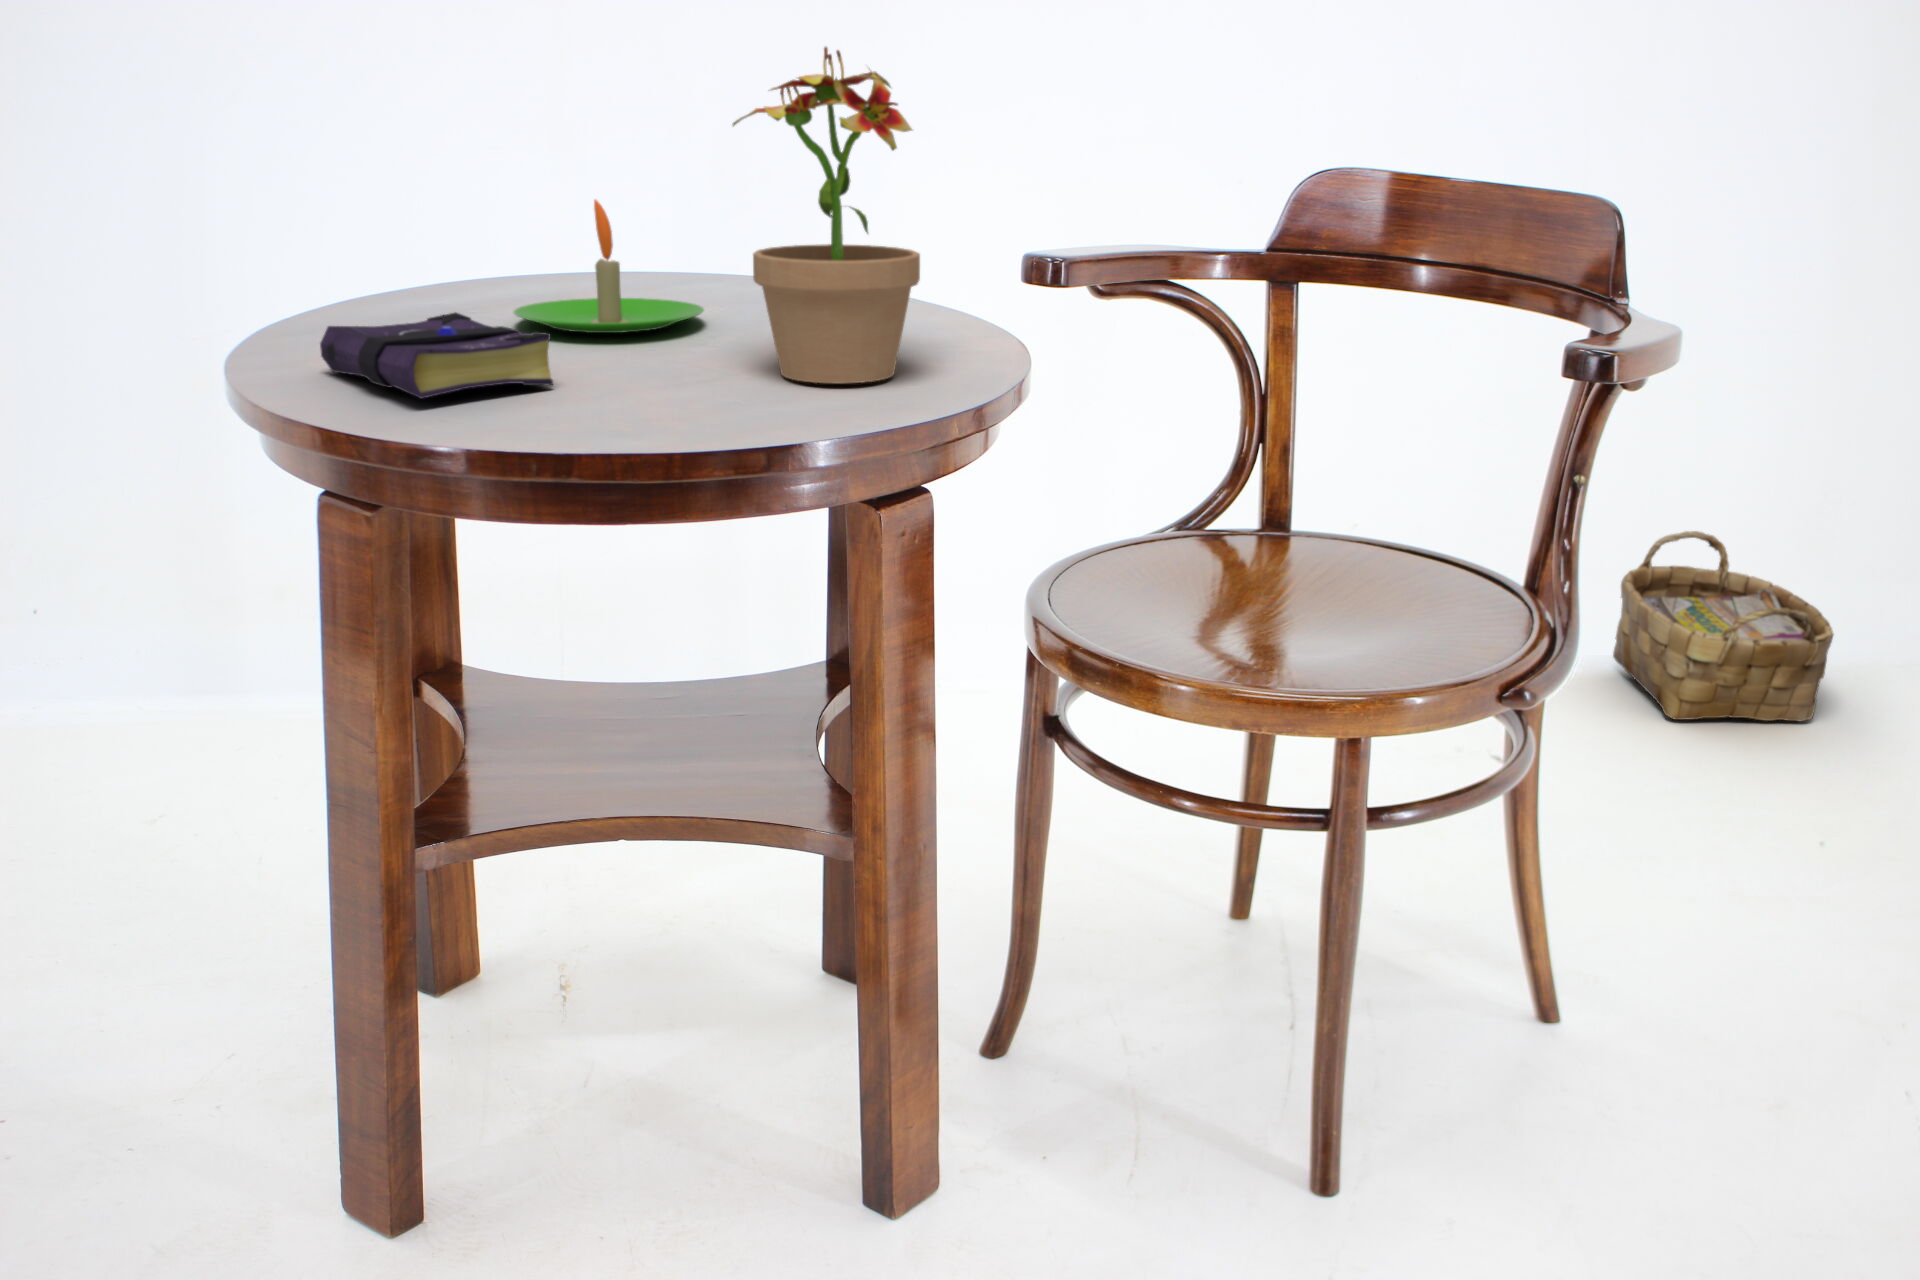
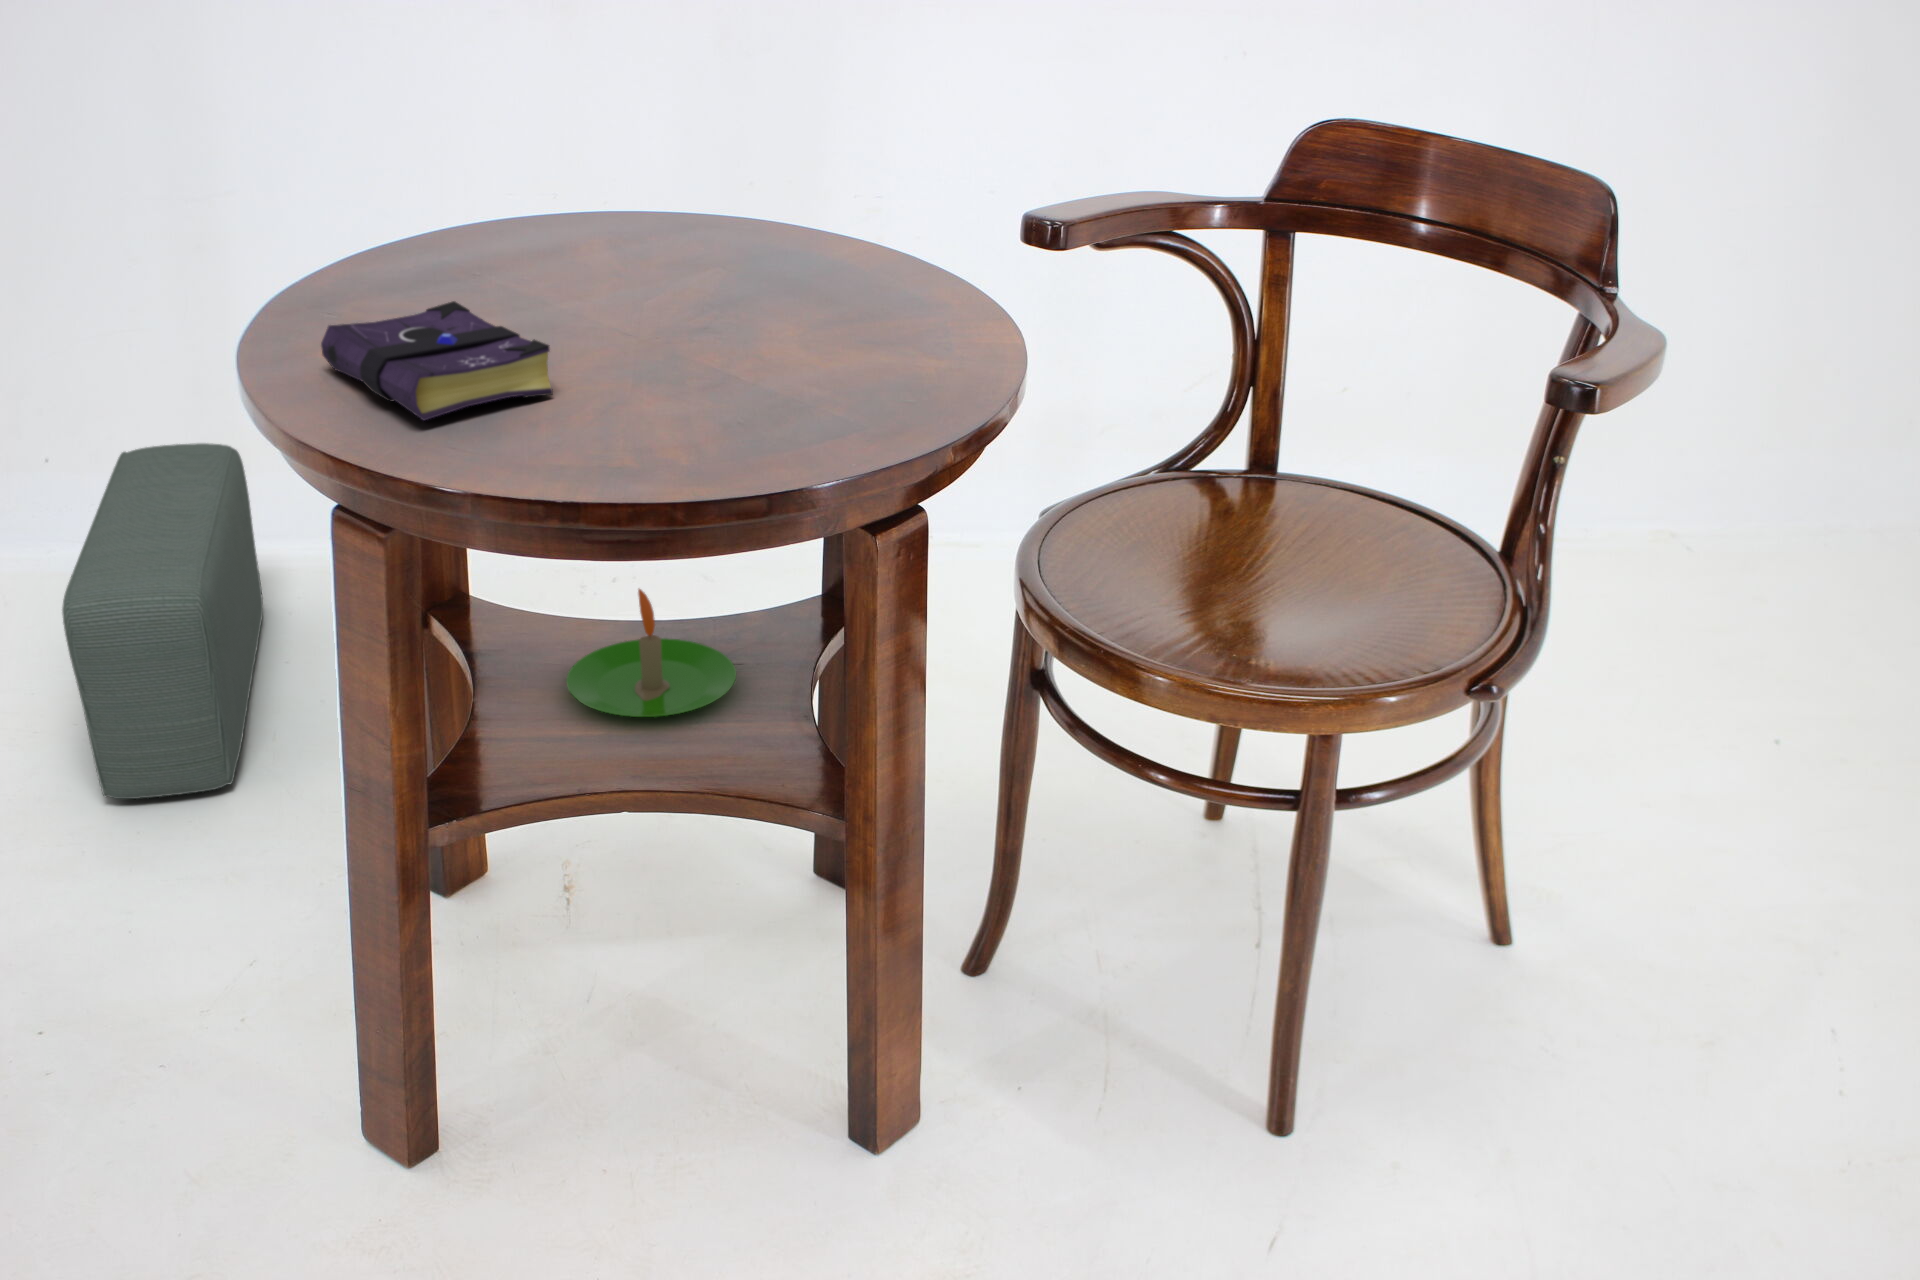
potted plant: present [733,47,920,384] -> none [730,54,917,394]
candle: present [514,200,704,333] -> present [566,589,736,717]
woven basket: present [1613,531,1833,722] -> none [1593,412,1808,610]
pouf: none [48,569,256,909] -> present [62,443,263,799]

